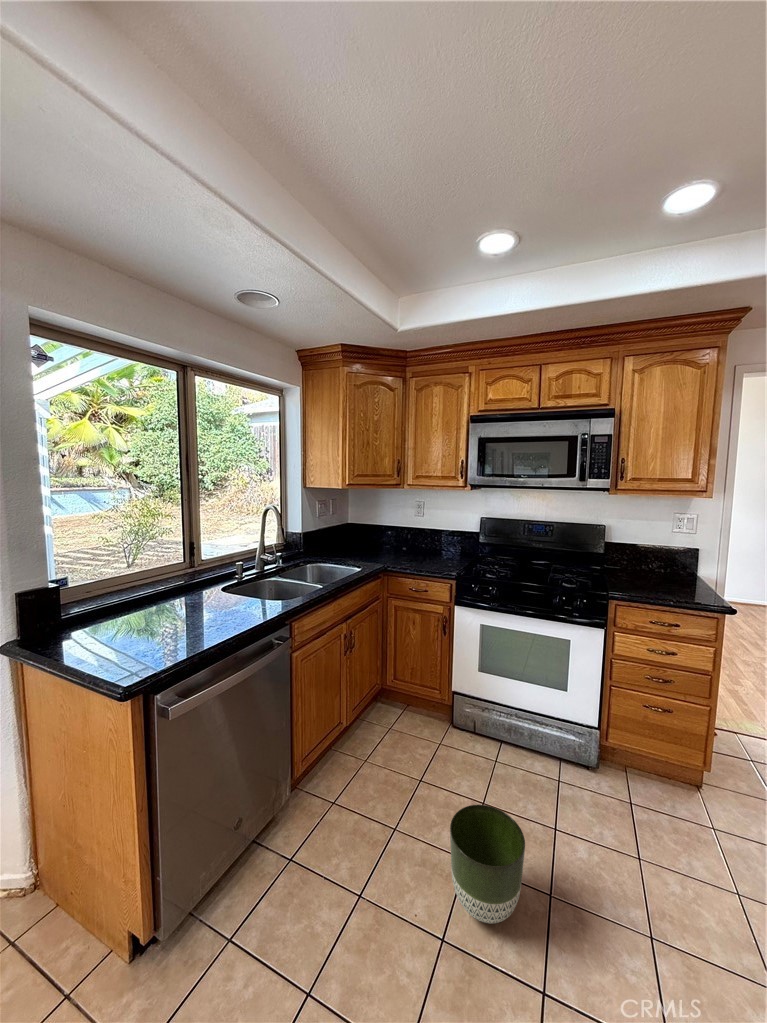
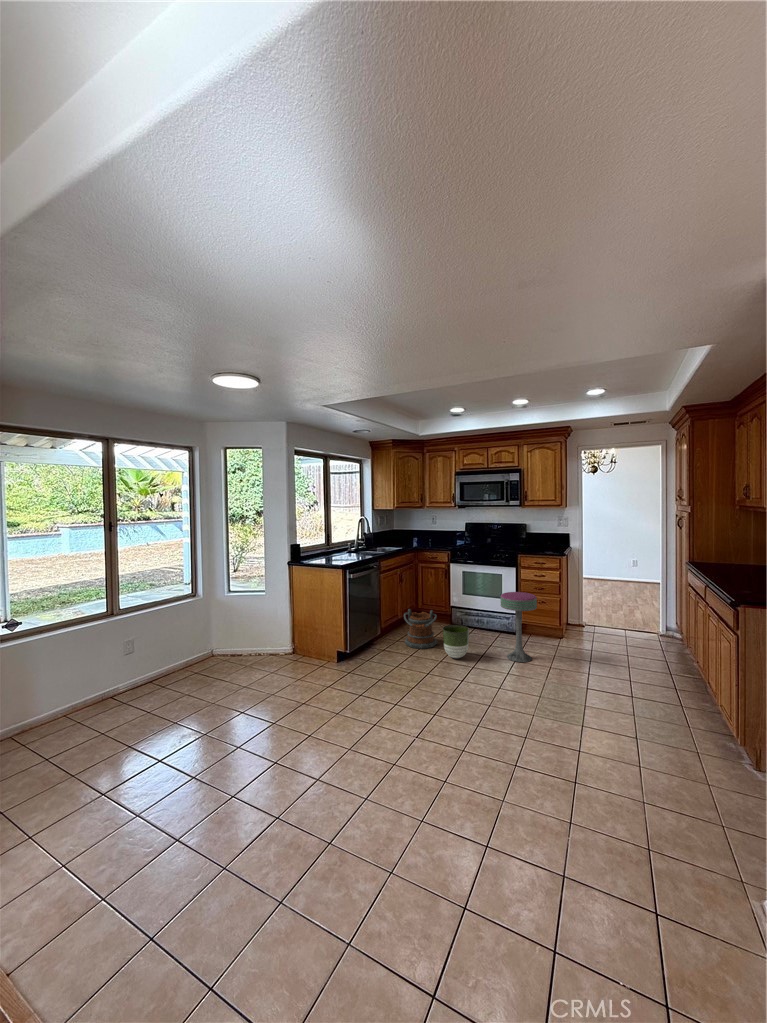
bar stool: none [611,722,732,948] -> present [500,592,537,662]
bucket: none [349,733,430,849] -> present [404,609,437,649]

